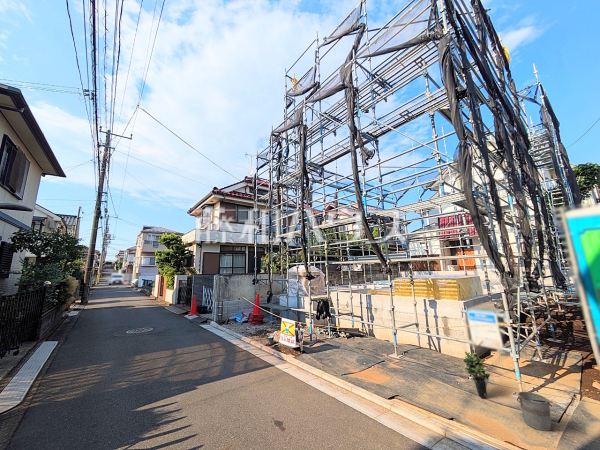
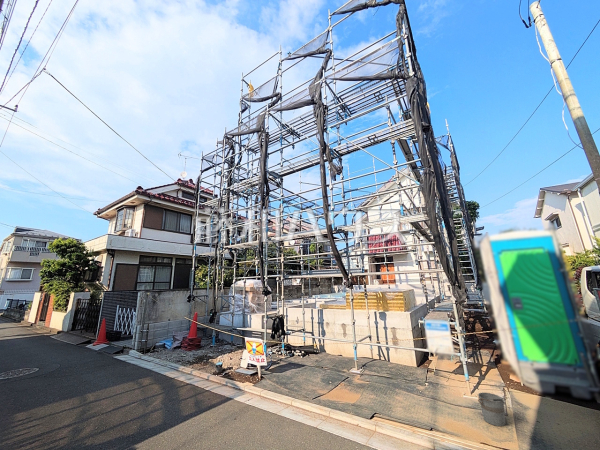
potted plant: present [463,352,490,398] -> none [426,360,449,403]

